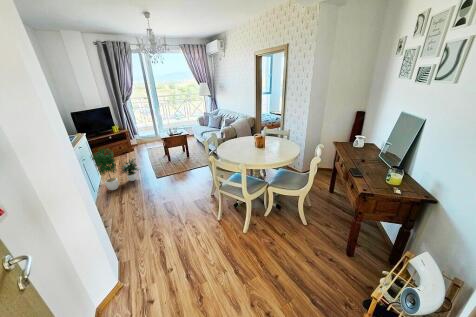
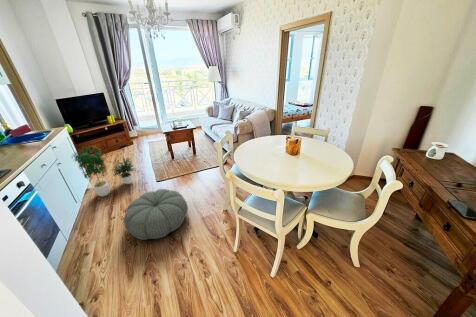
pouf: none [134,180,183,216] -> present [124,189,188,240]

